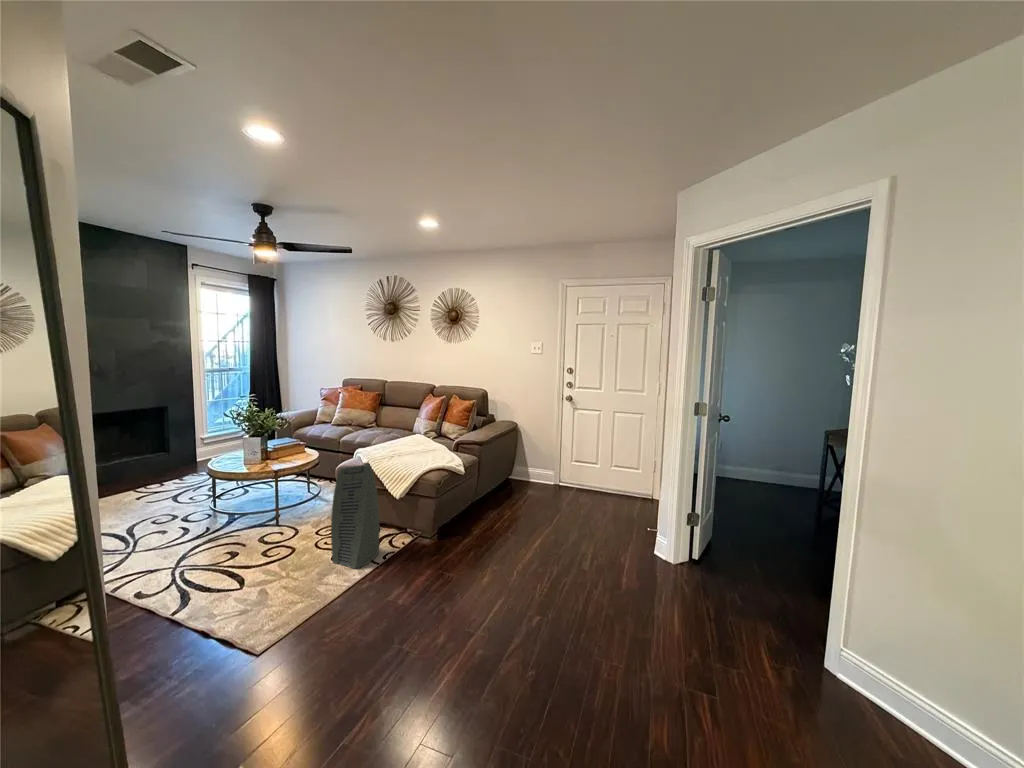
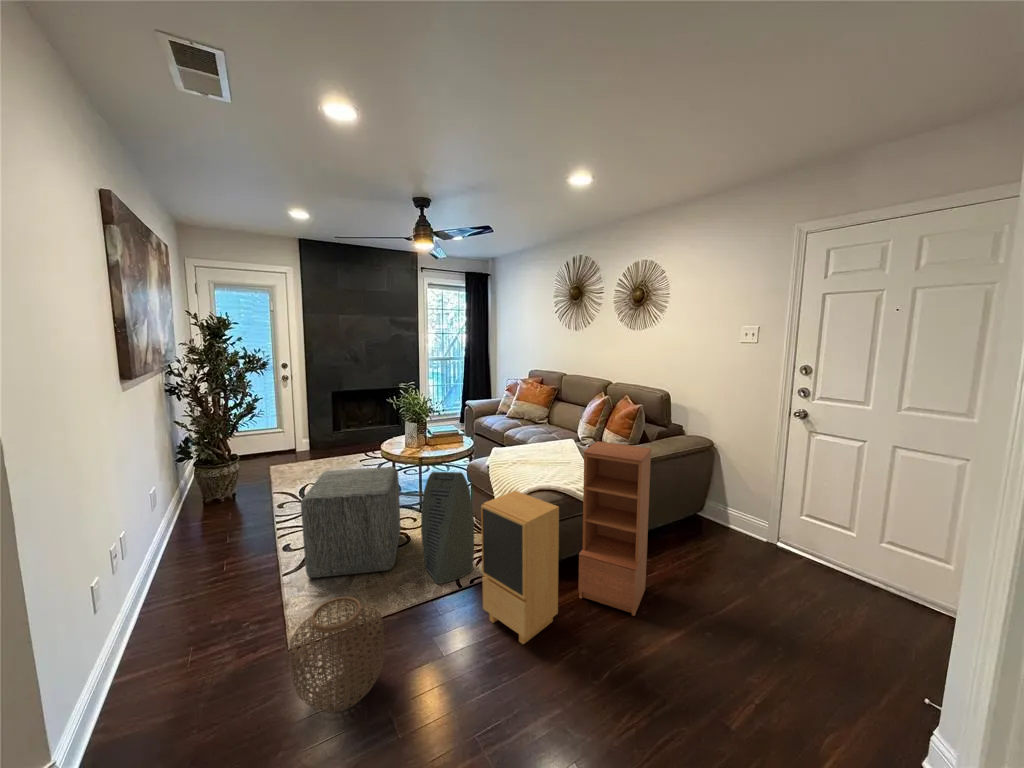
bookcase: none [474,424,519,544] -> present [578,441,651,616]
speaker: none [418,467,475,579] -> present [481,491,559,644]
ottoman: none [183,477,303,604] -> present [301,467,401,578]
woven basket: none [302,569,385,670] -> present [289,597,385,712]

